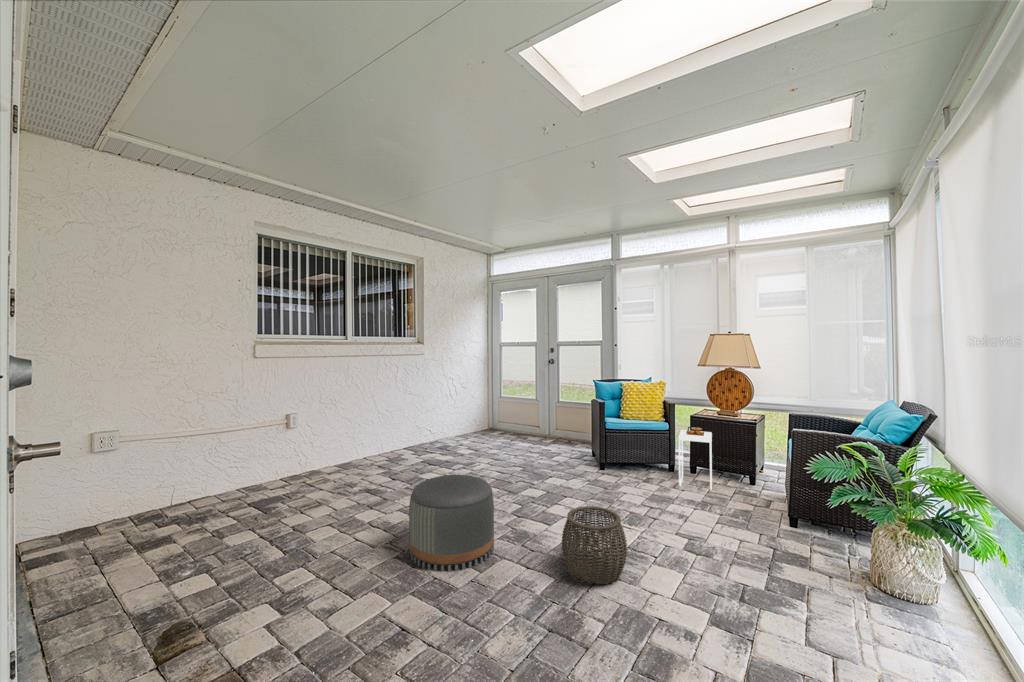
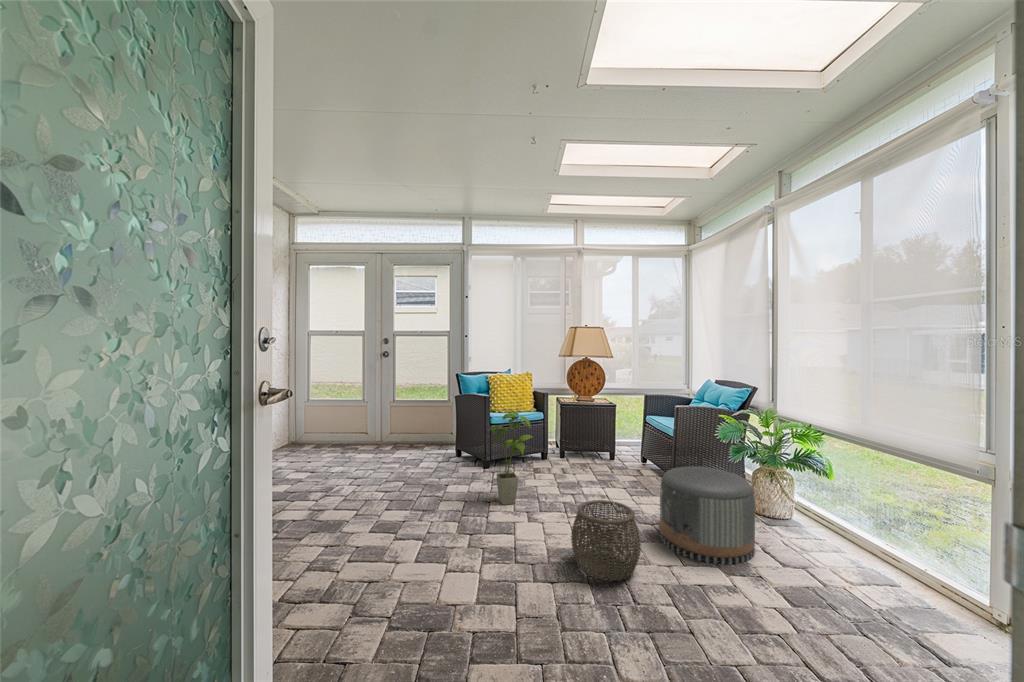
house plant: none [570,417,615,503] -> present [489,411,534,505]
side table: present [678,427,712,490] -> none [555,413,593,471]
pouf: present [409,475,494,572] -> present [660,466,755,565]

